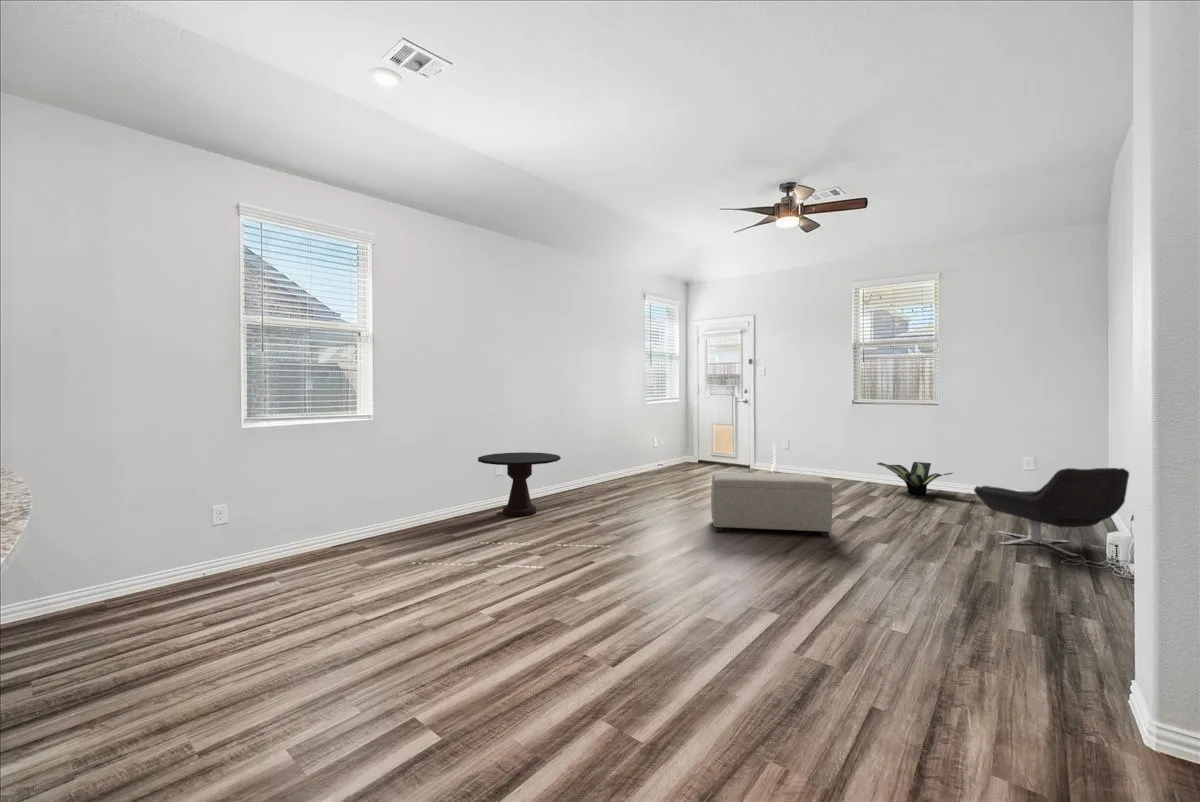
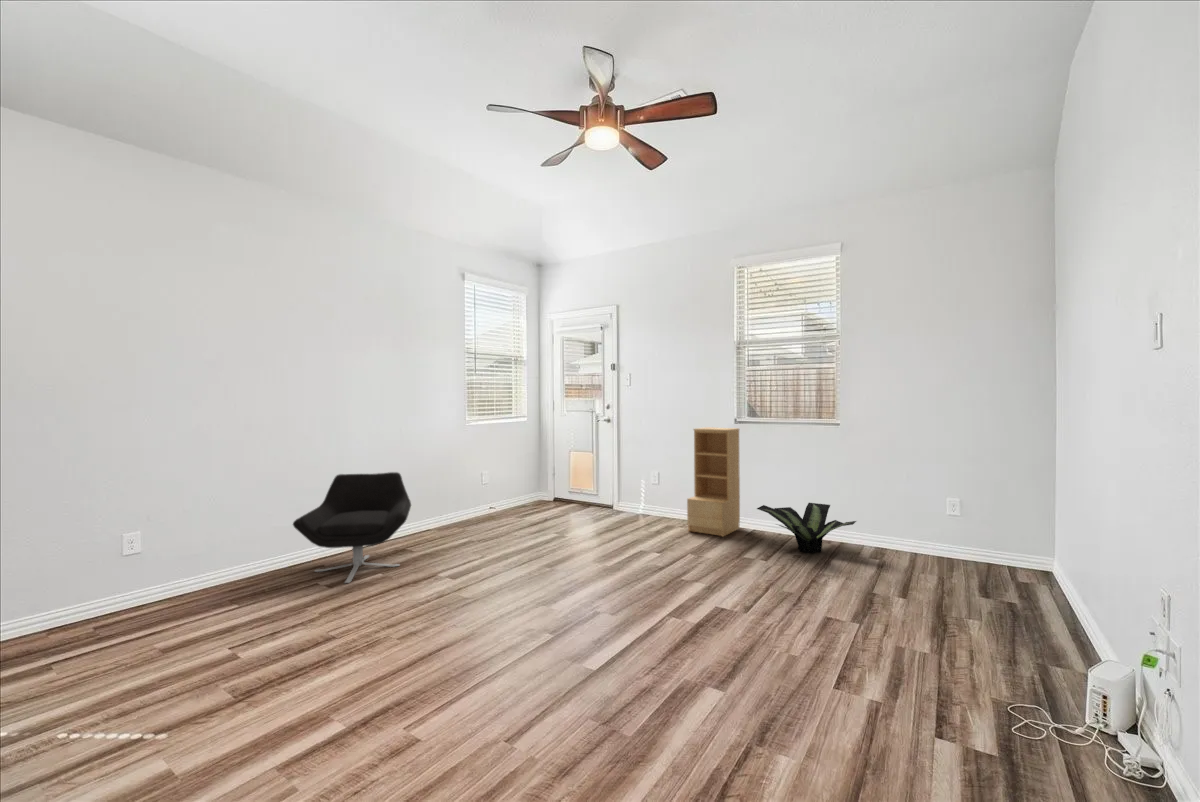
bookshelf: none [819,407,858,486] -> present [687,427,740,536]
side table: present [478,452,561,517] -> none [52,514,233,634]
lounge chair: present [974,468,1129,556] -> present [293,472,411,583]
ottoman: present [711,472,832,537] -> none [433,550,632,671]

